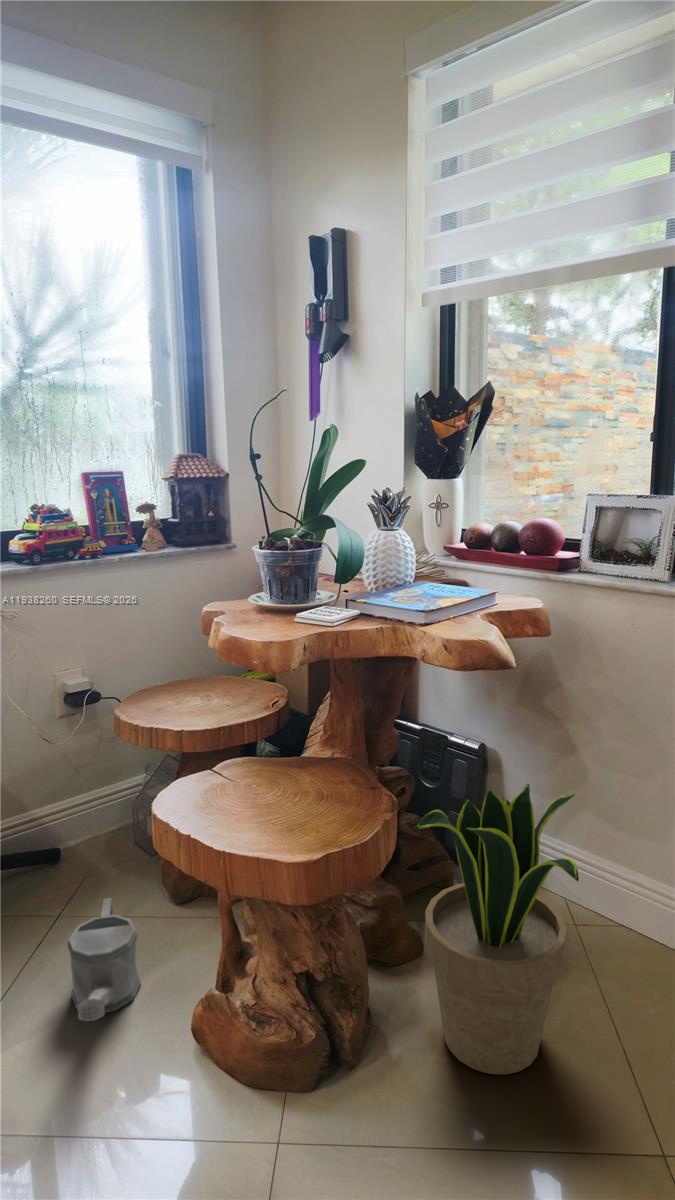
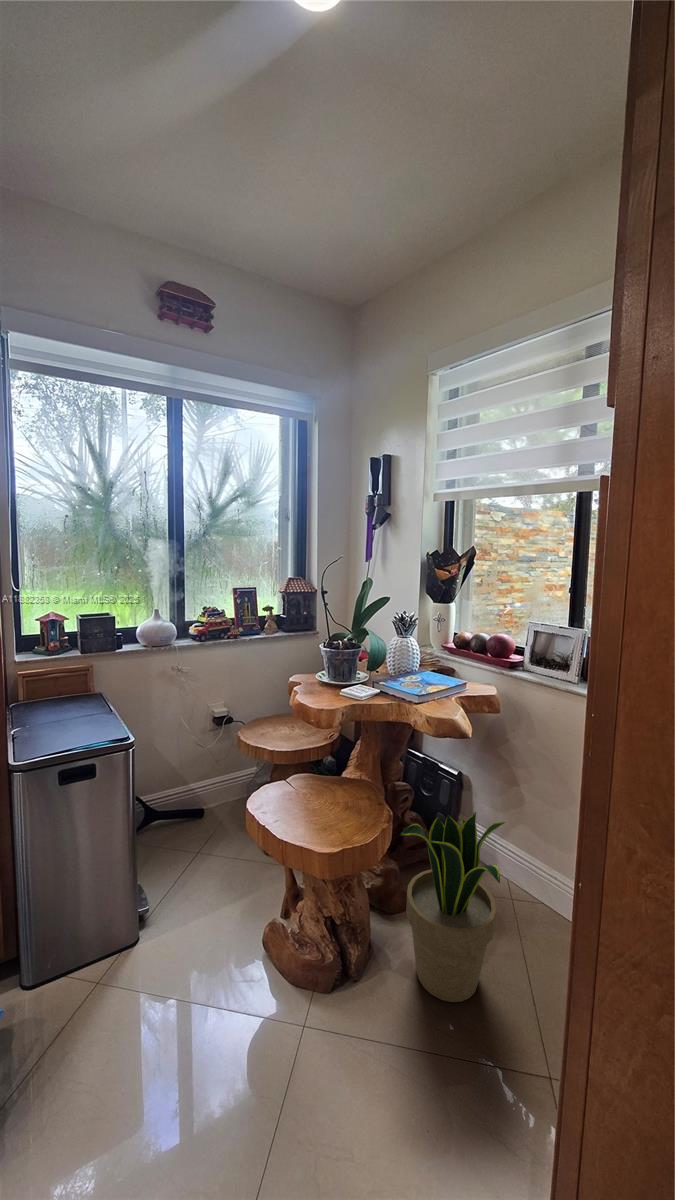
watering can: present [67,898,141,1021] -> none [197,849,238,929]

